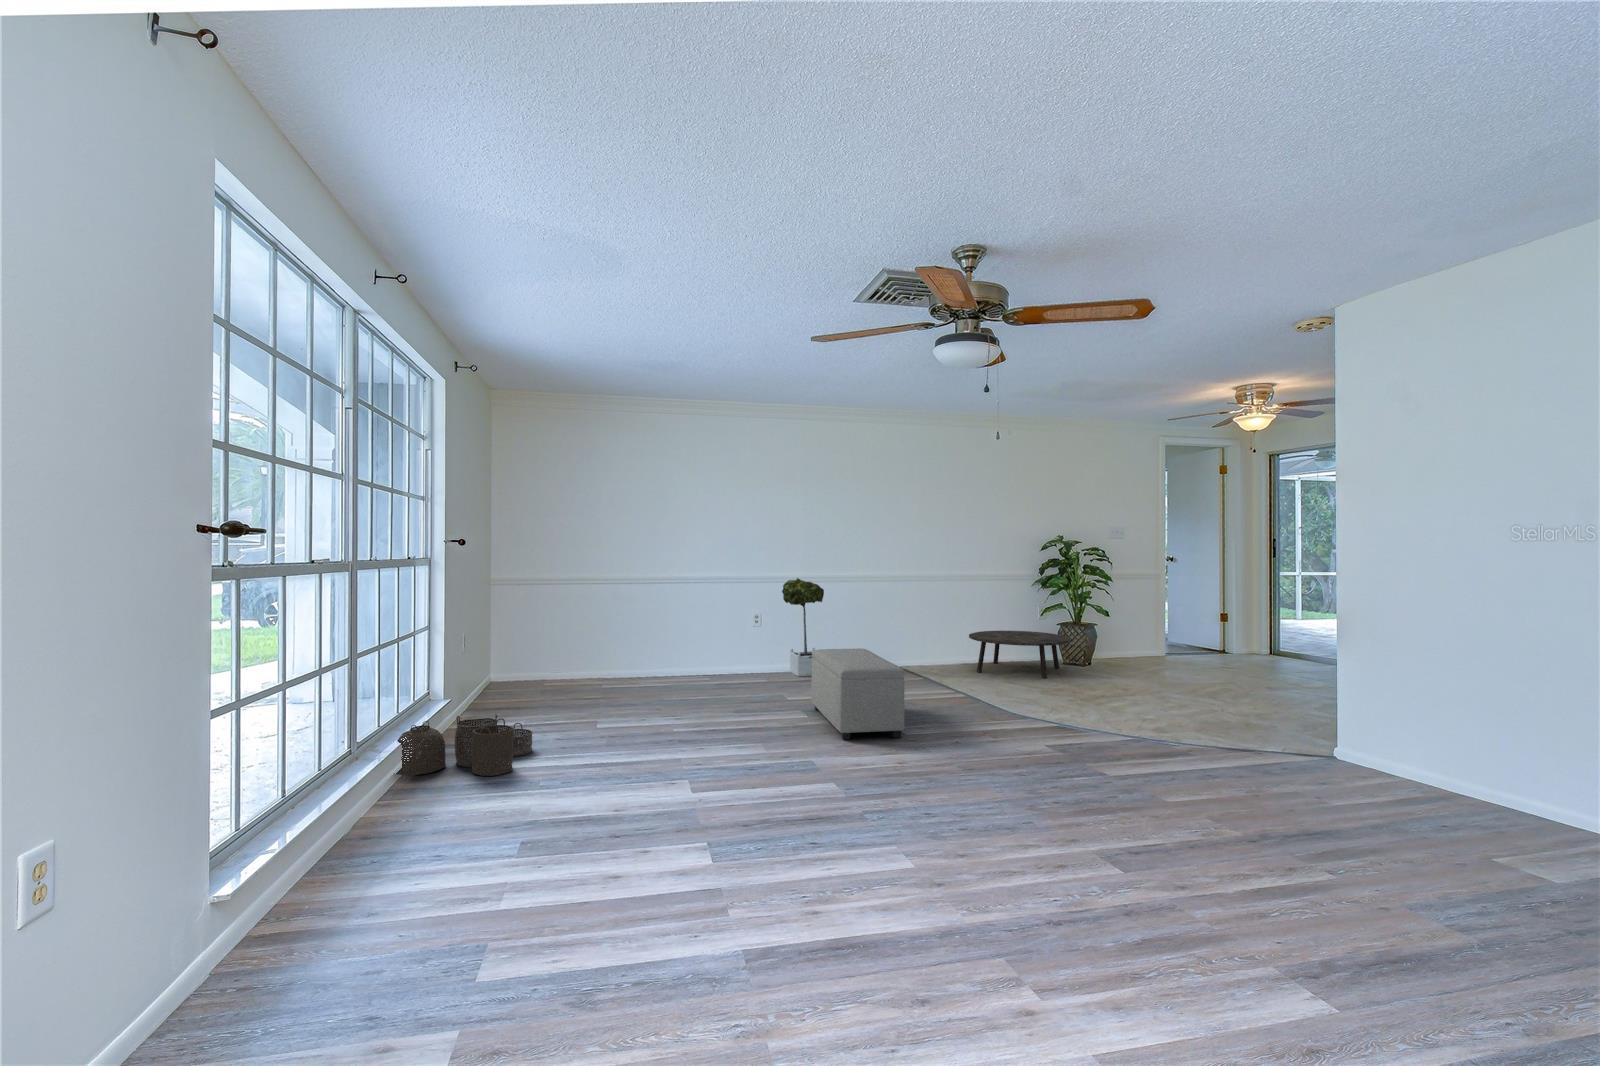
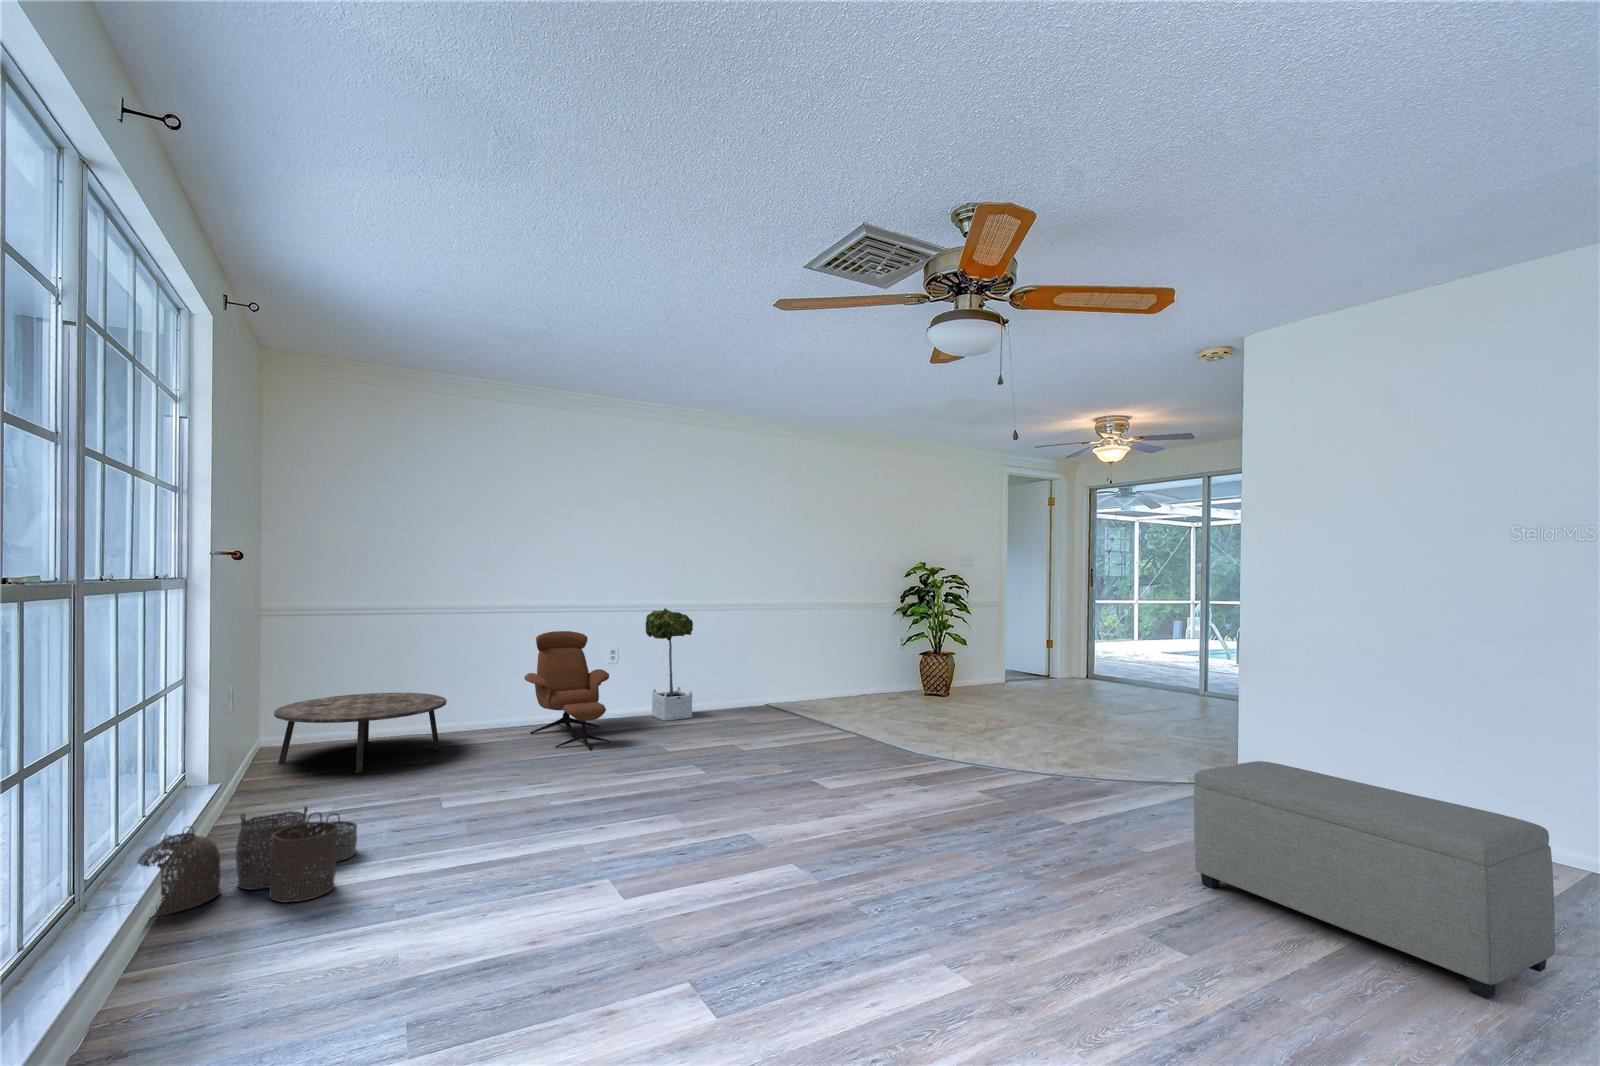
lounge chair: none [679,597,748,696] -> present [524,631,611,750]
coffee table: present [969,631,1071,678] -> present [274,693,447,773]
ottoman: present [811,648,905,740] -> present [1194,761,1555,998]

